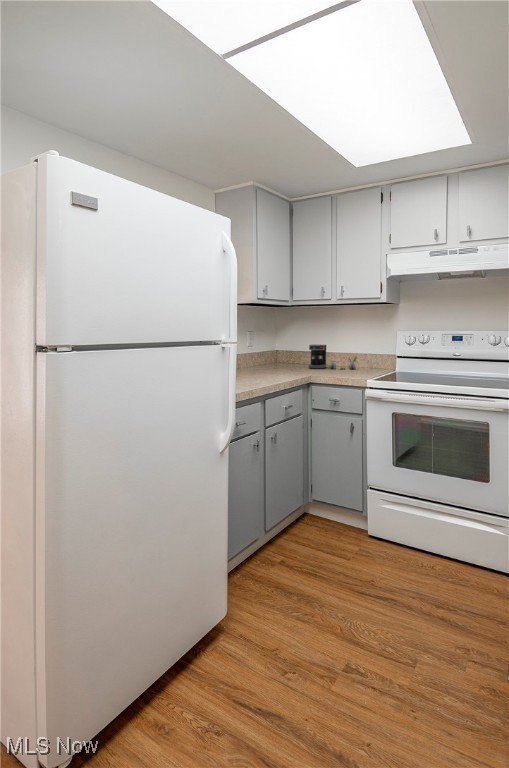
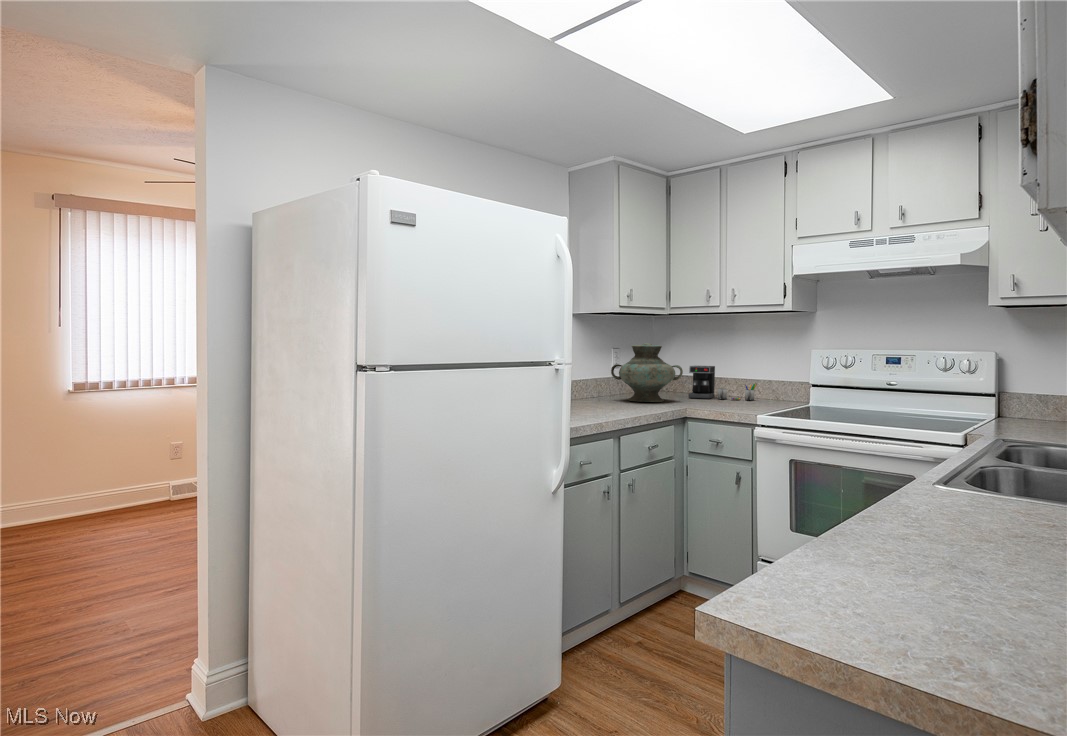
vase: none [253,328,306,372] -> present [611,343,683,402]

